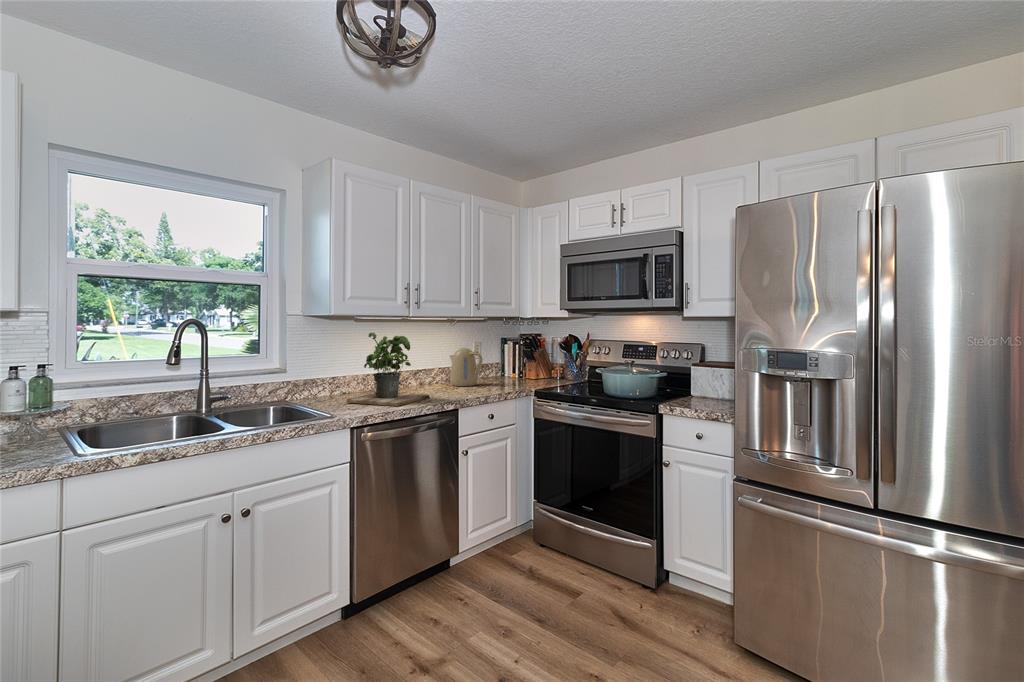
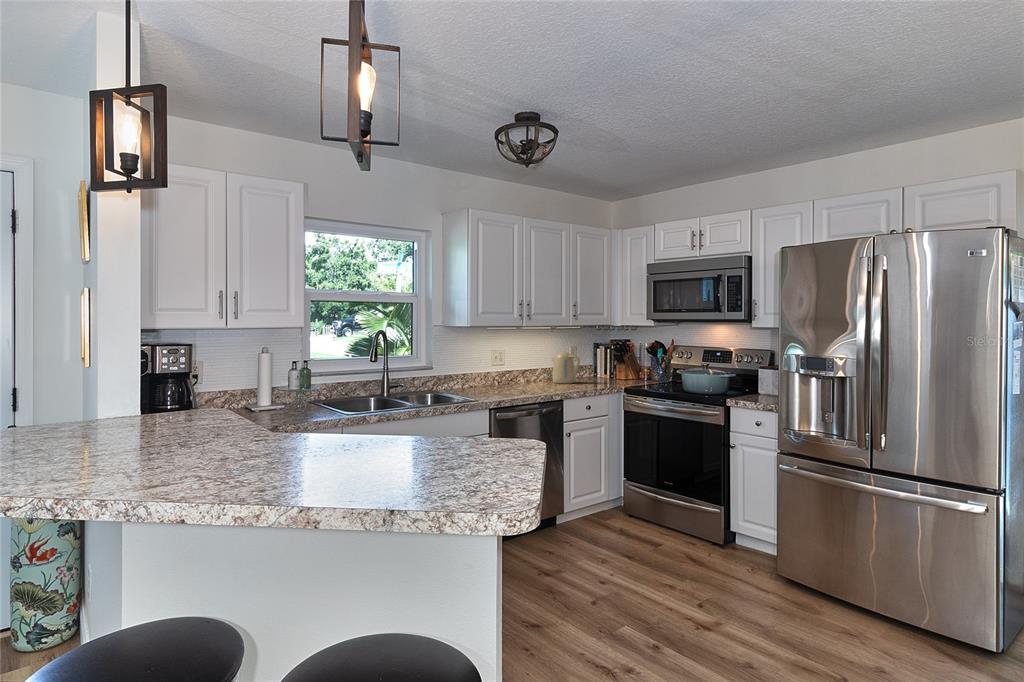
potted plant: present [347,333,430,406] -> none [479,339,540,395]

